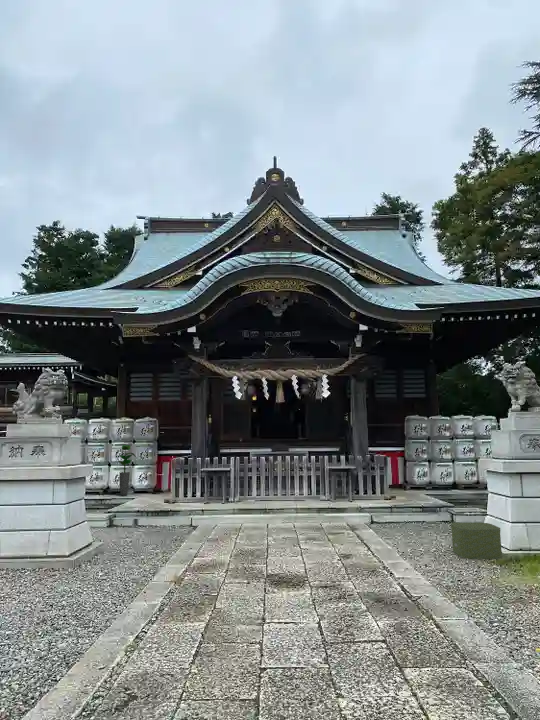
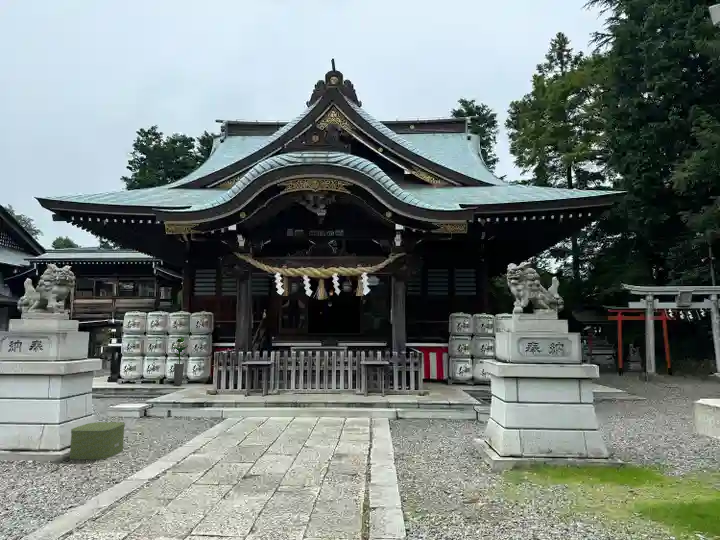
storage box: present [451,522,502,559] -> present [69,422,125,459]

